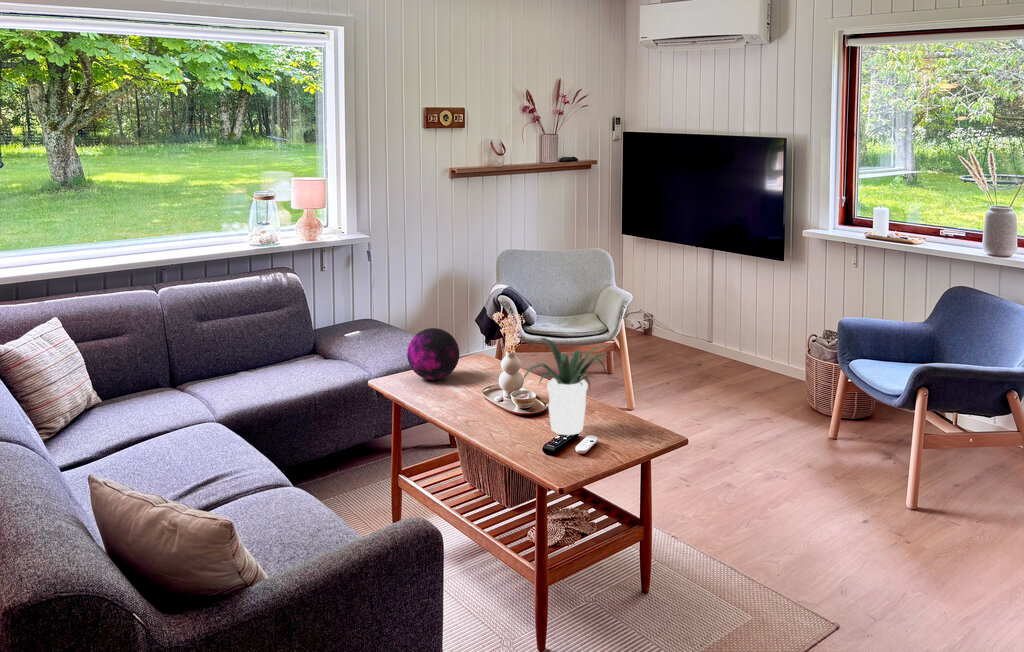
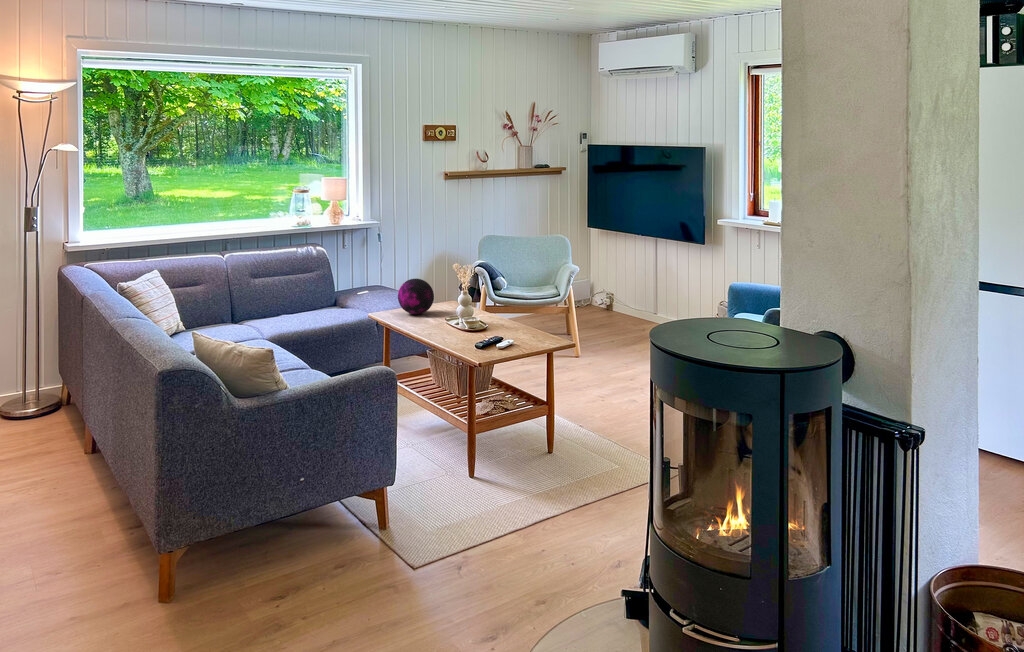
potted plant: present [524,338,609,435] -> none [463,277,530,339]

